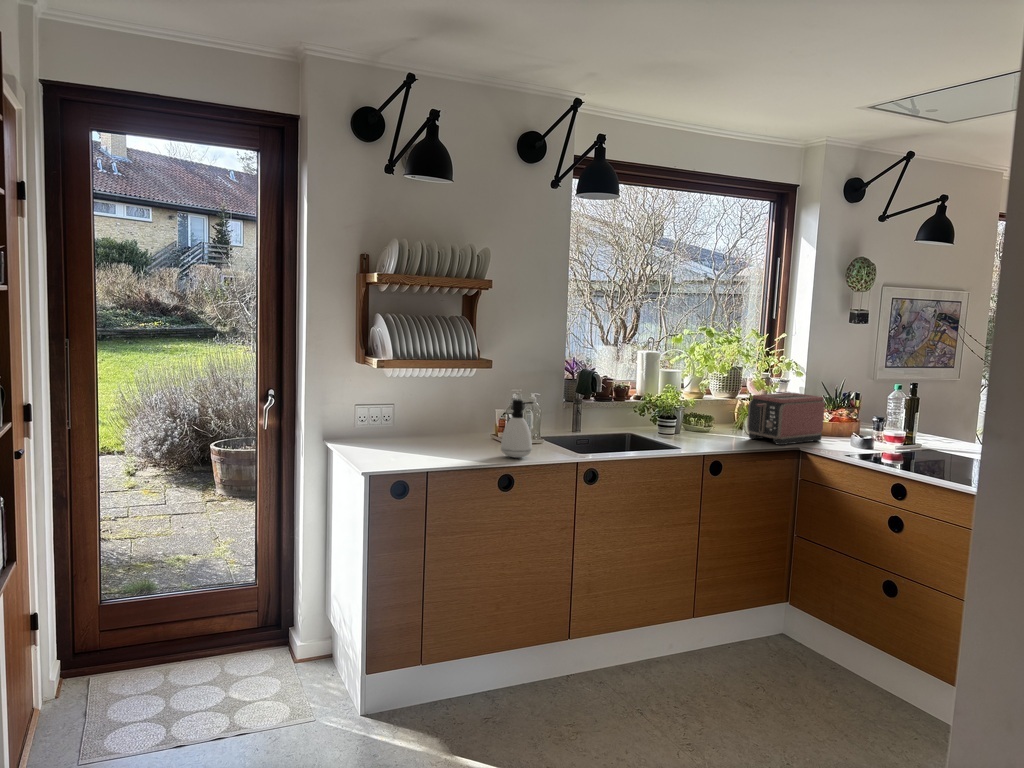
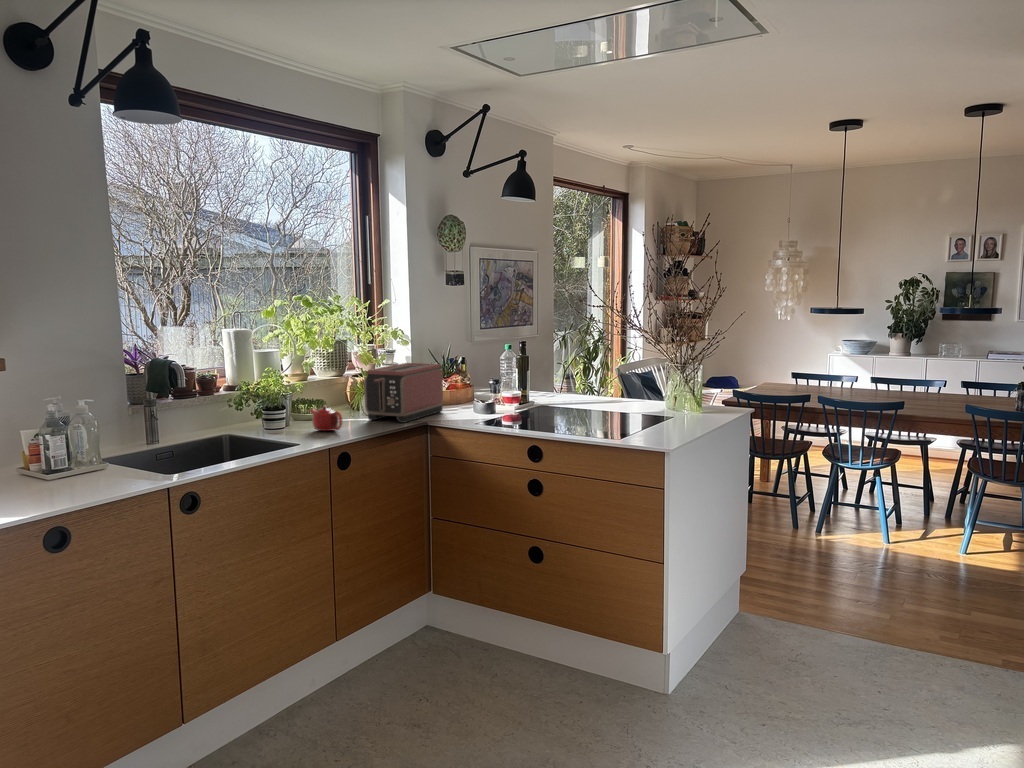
soap dispenser: present [501,400,533,458] -> none [42,413,94,497]
teapot: none [698,421,723,443] -> present [310,406,342,431]

